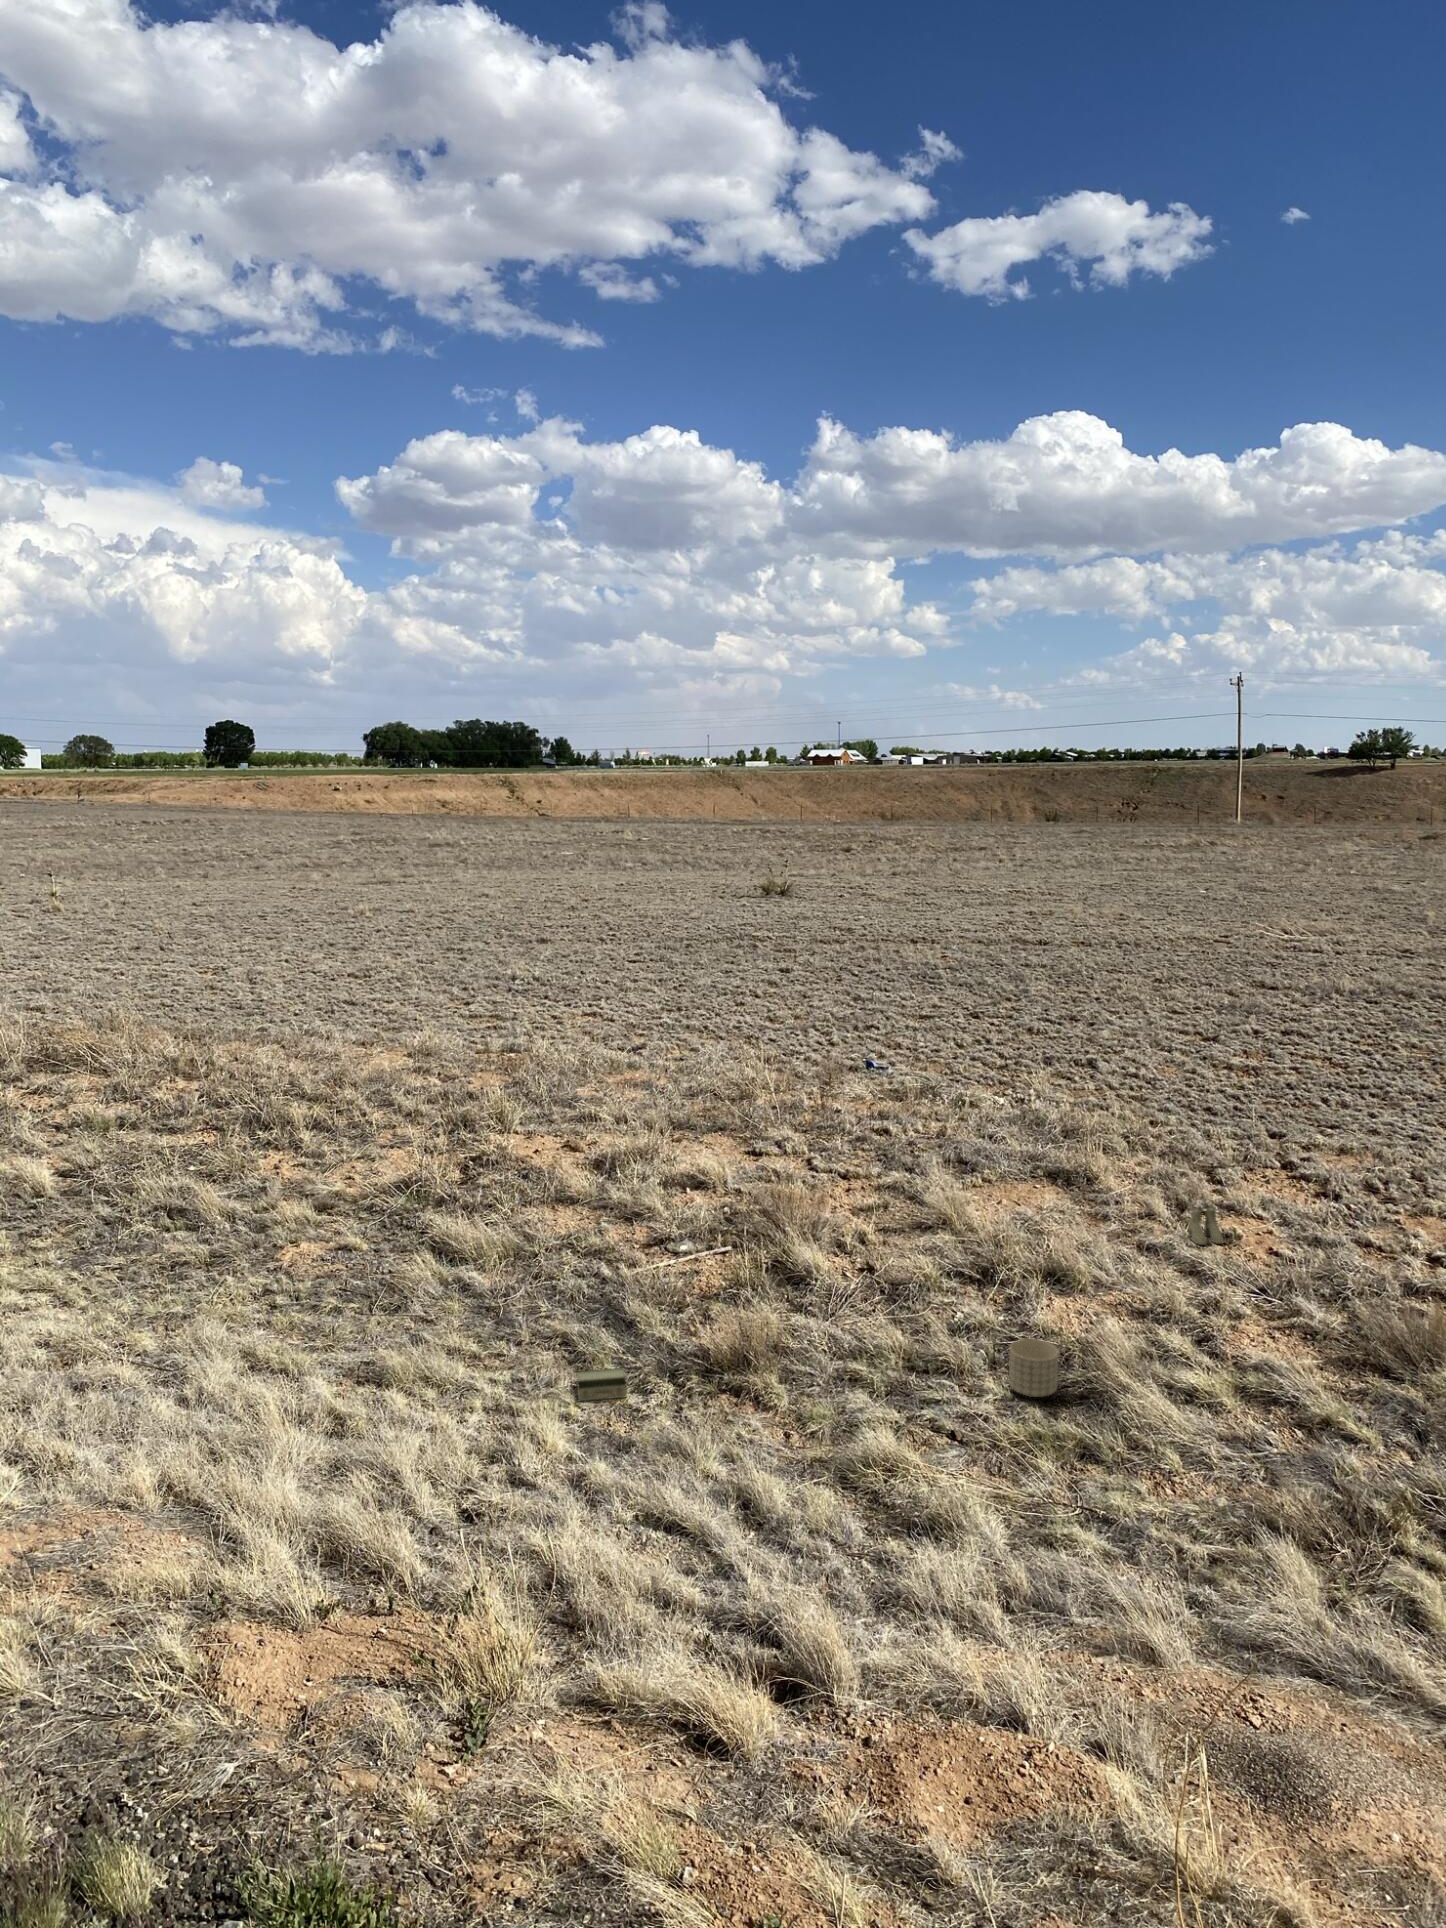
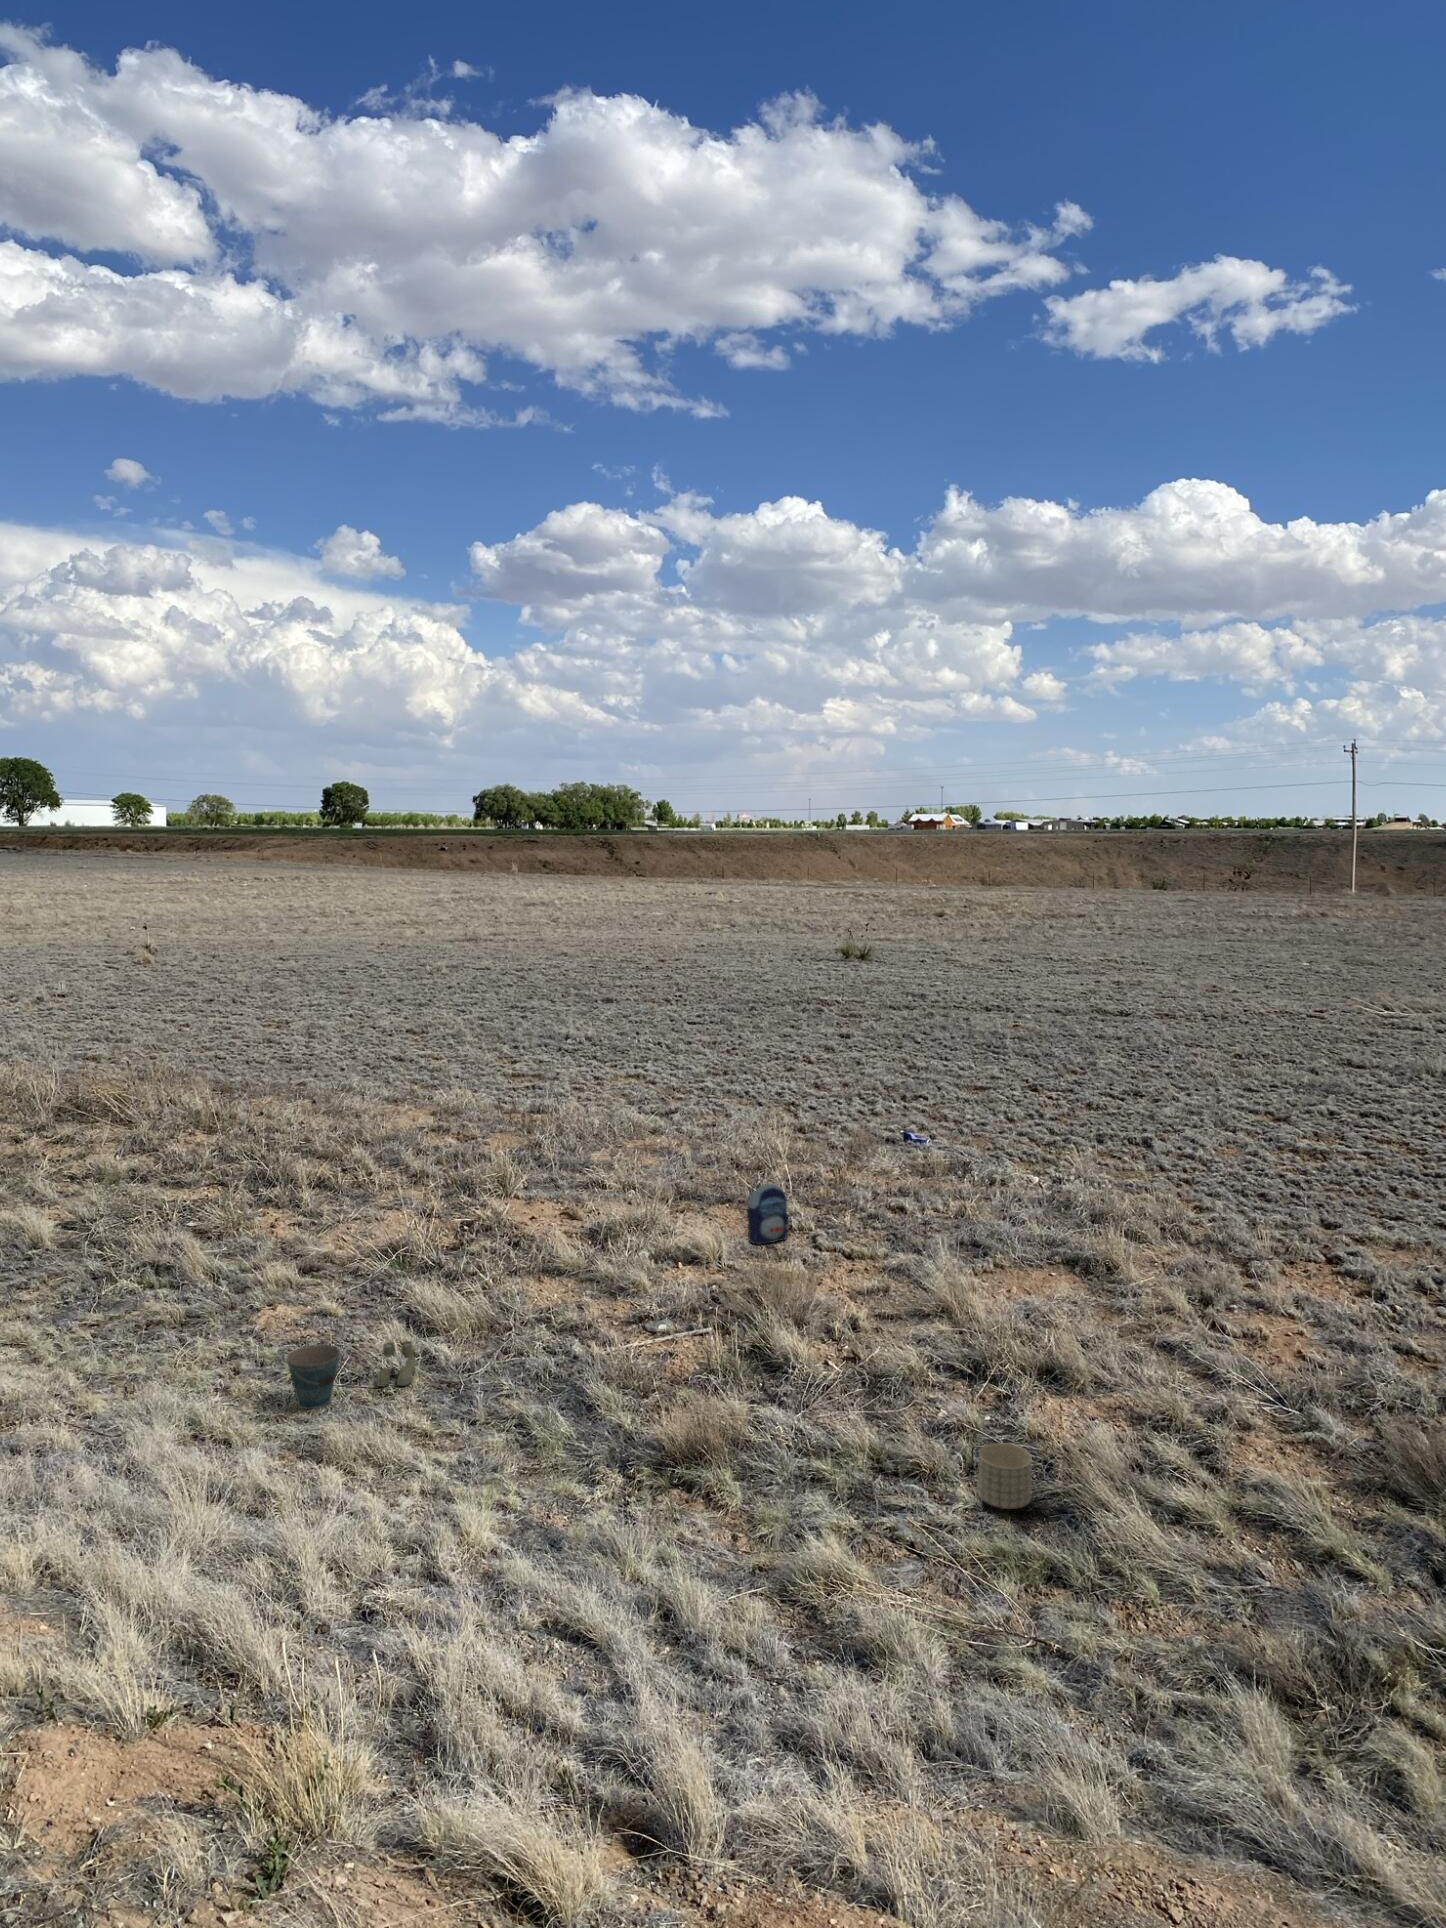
backpack: none [742,1111,780,1170] -> present [747,1184,787,1245]
boots: present [1188,1206,1223,1245] -> present [377,1341,415,1387]
bucket: none [323,1278,378,1341] -> present [286,1345,341,1409]
toolbox: present [577,1368,627,1401] -> none [522,1452,575,1486]

